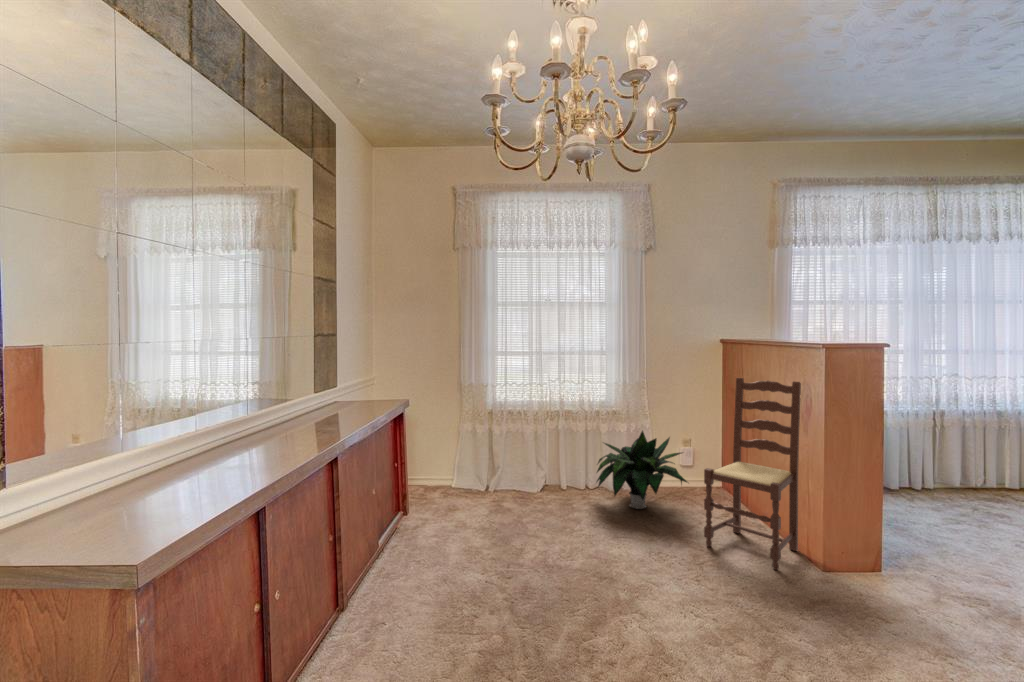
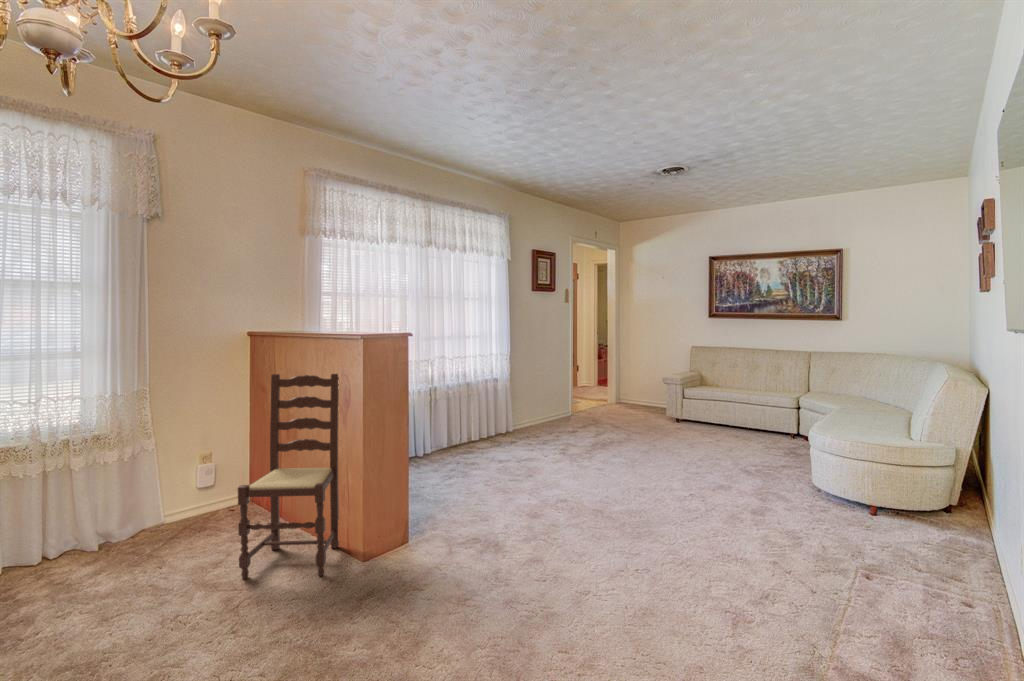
potted plant: present [597,431,687,509] -> none [62,454,216,564]

